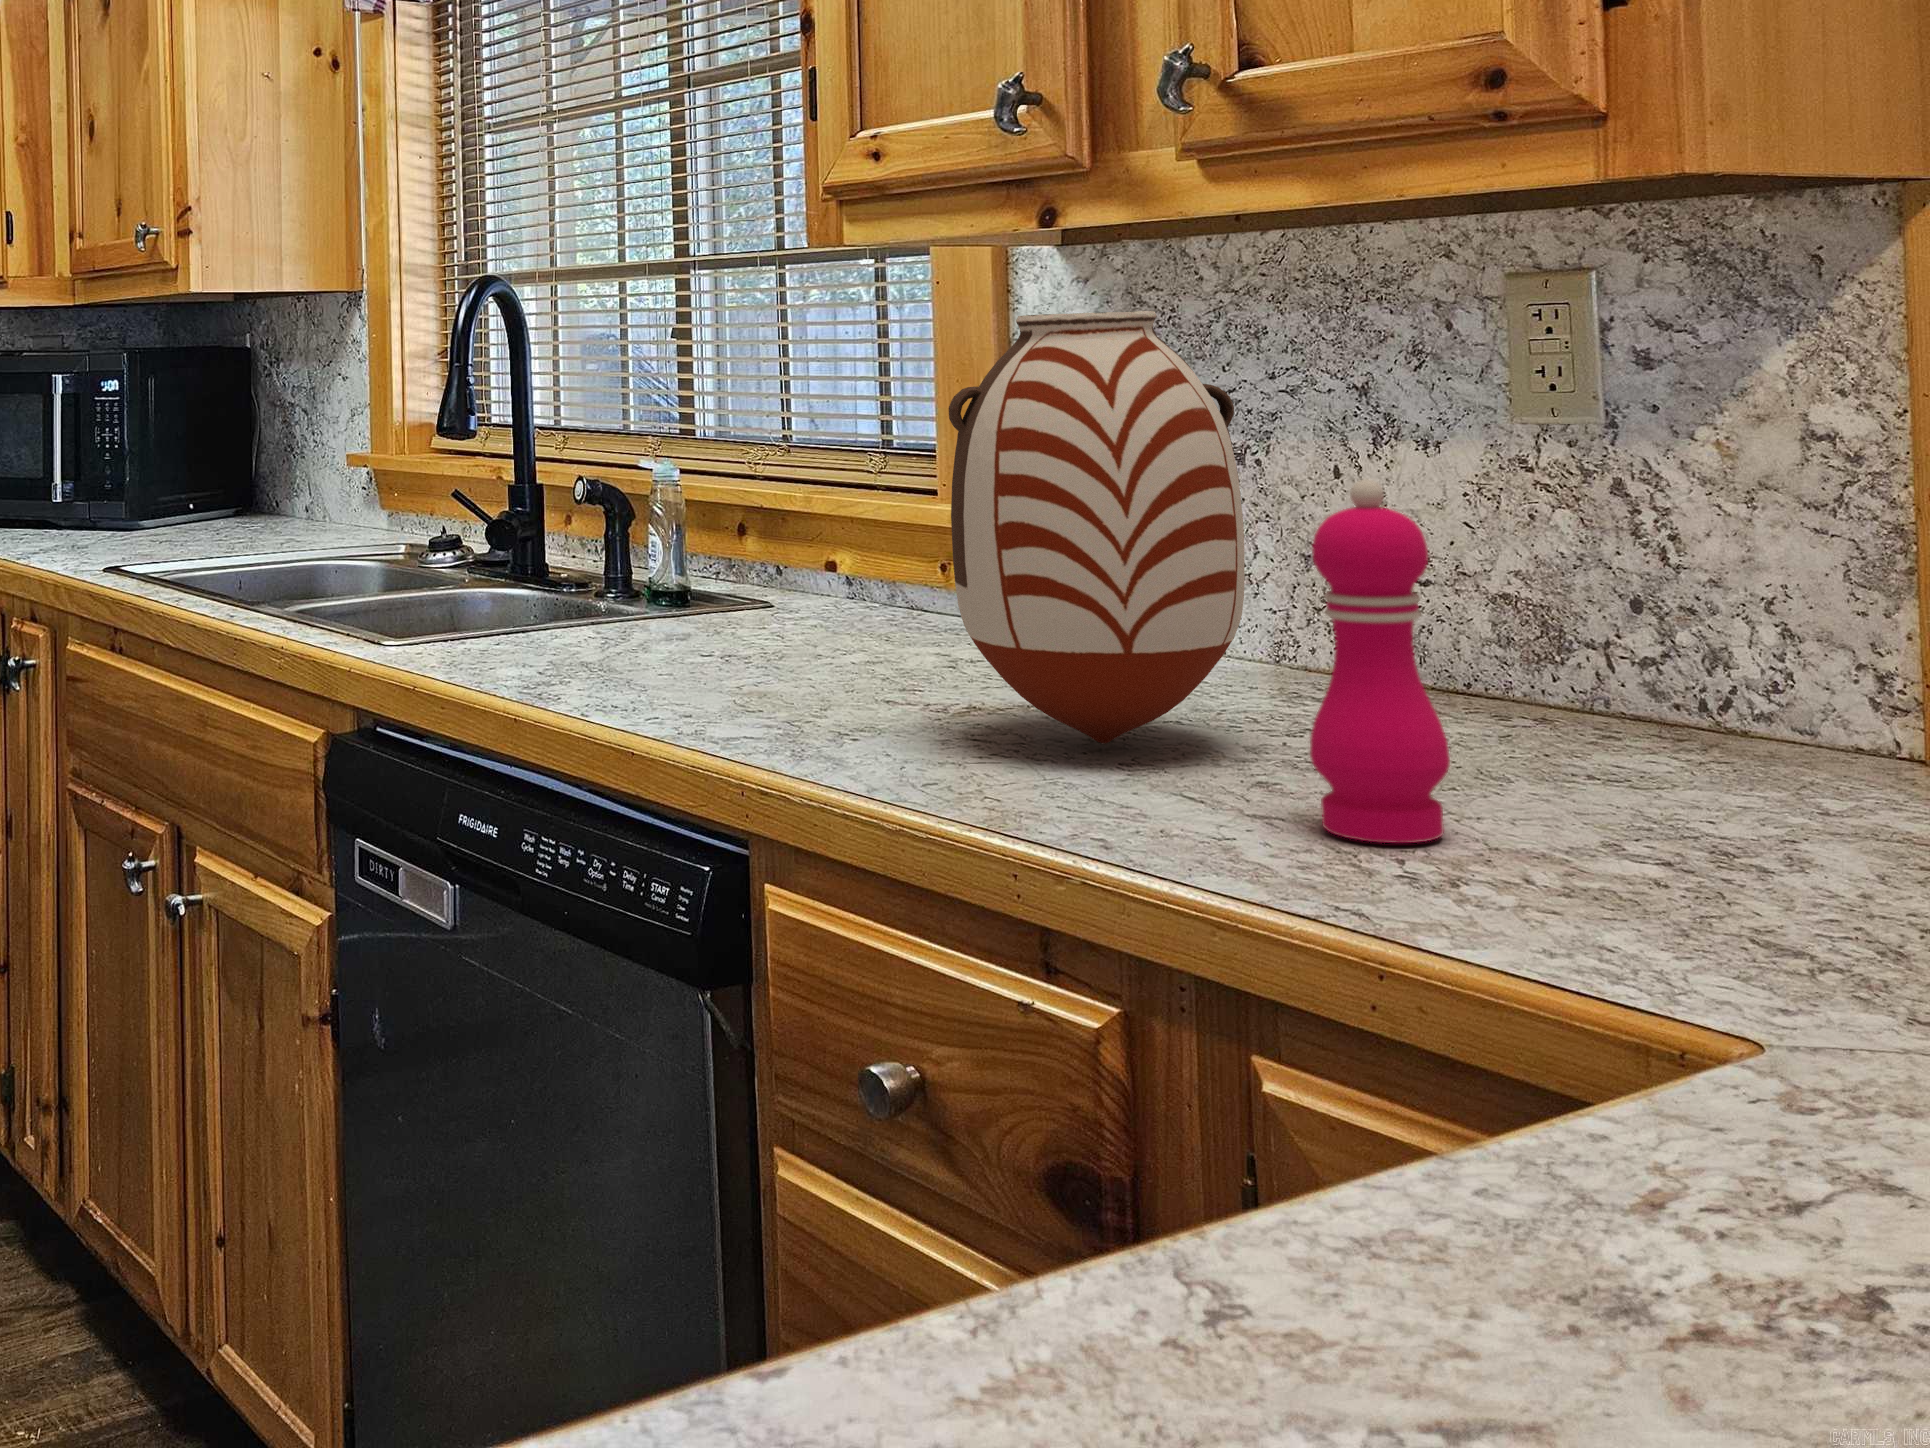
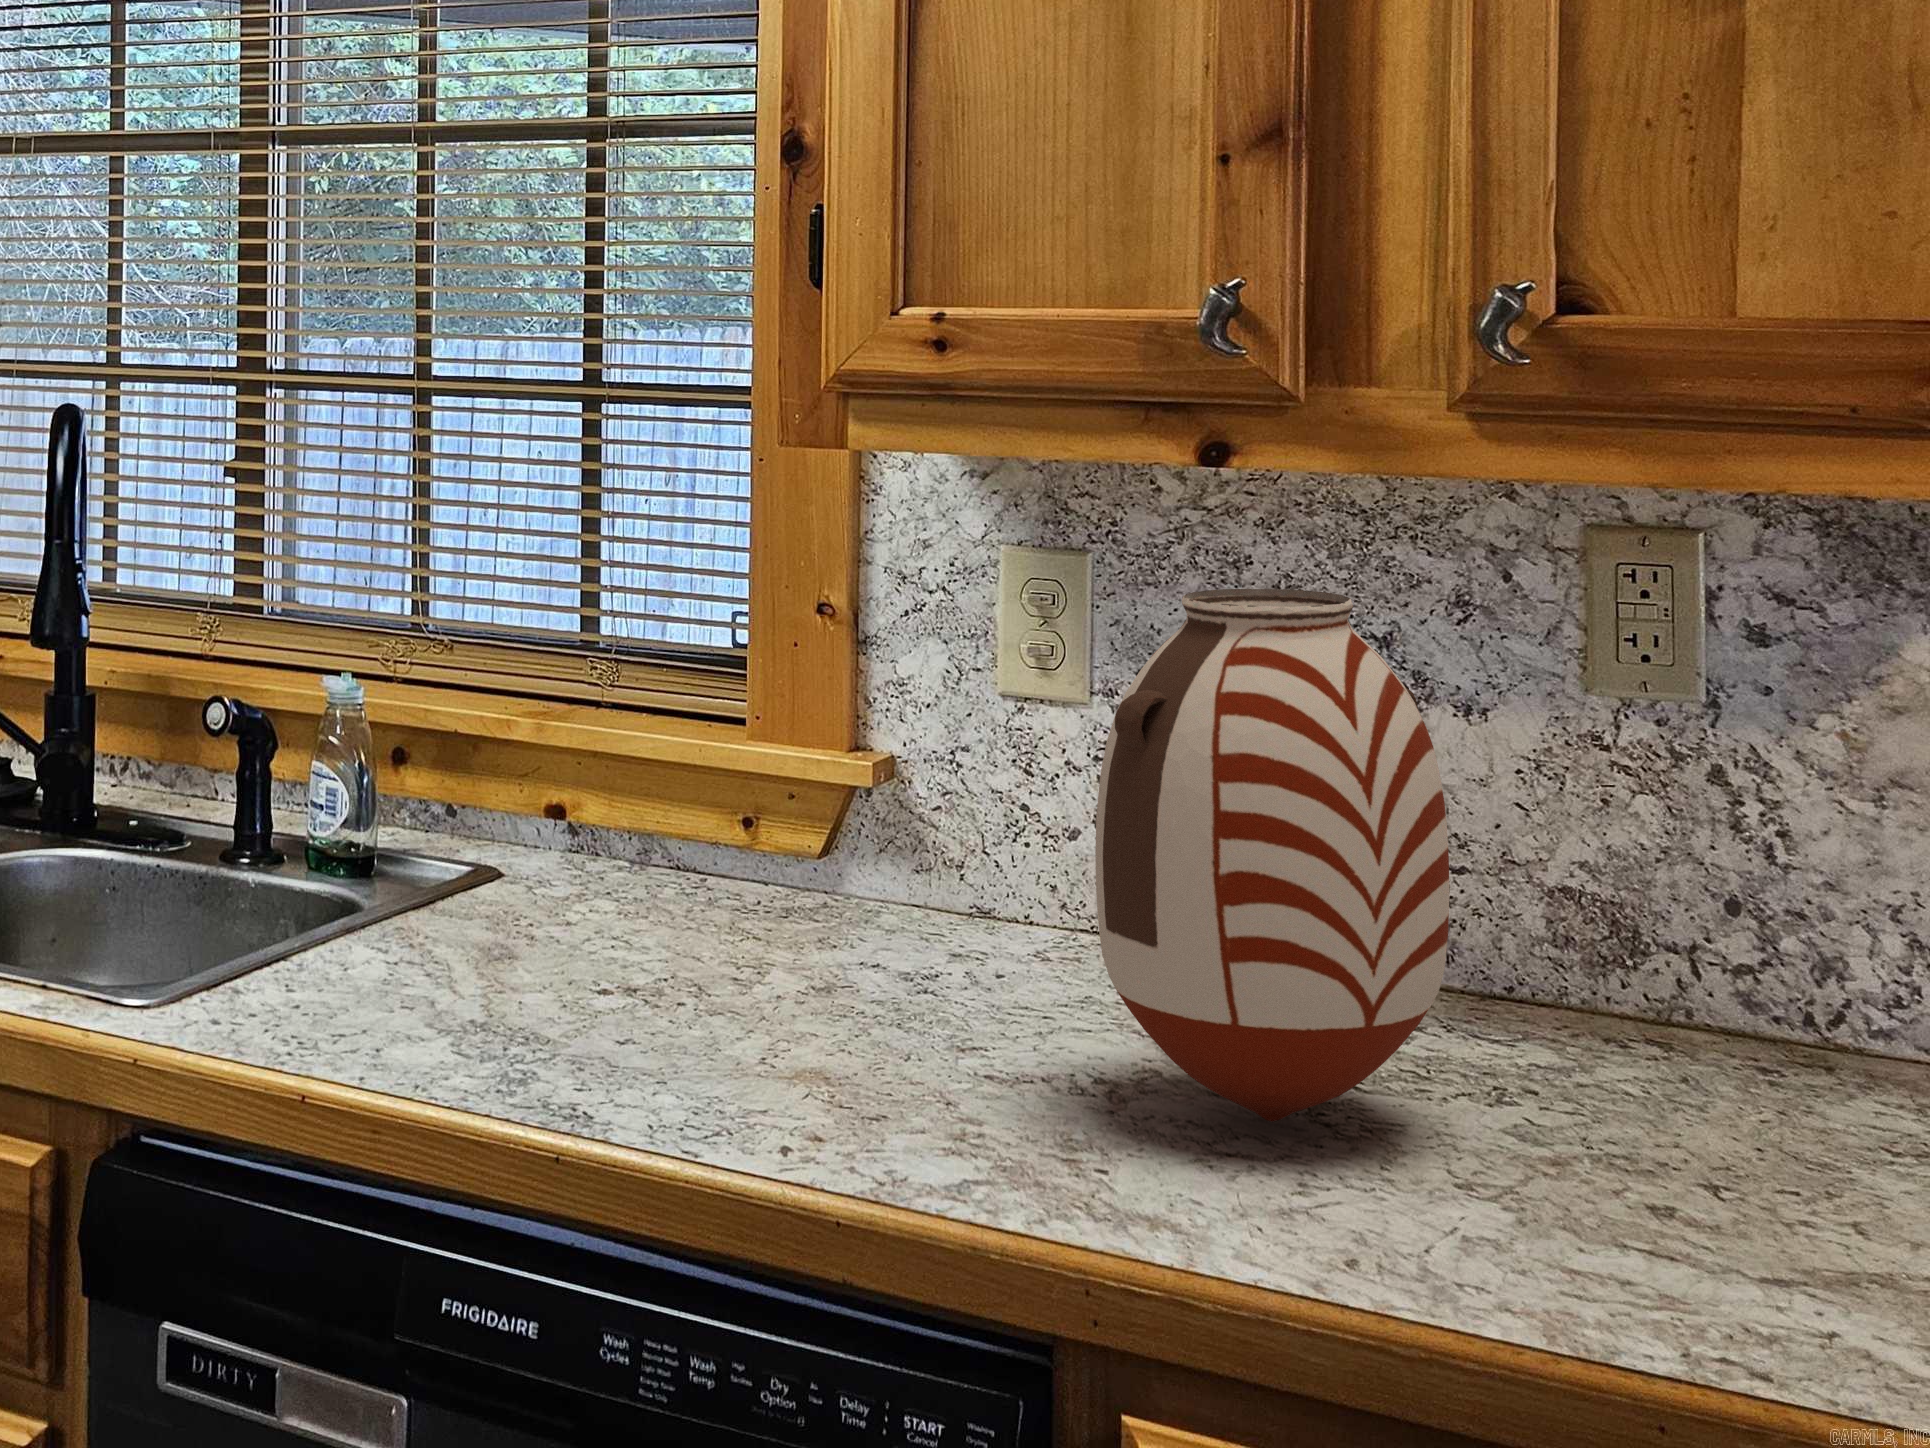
pepper mill: present [1310,479,1450,843] -> none [1669,844,1828,1264]

